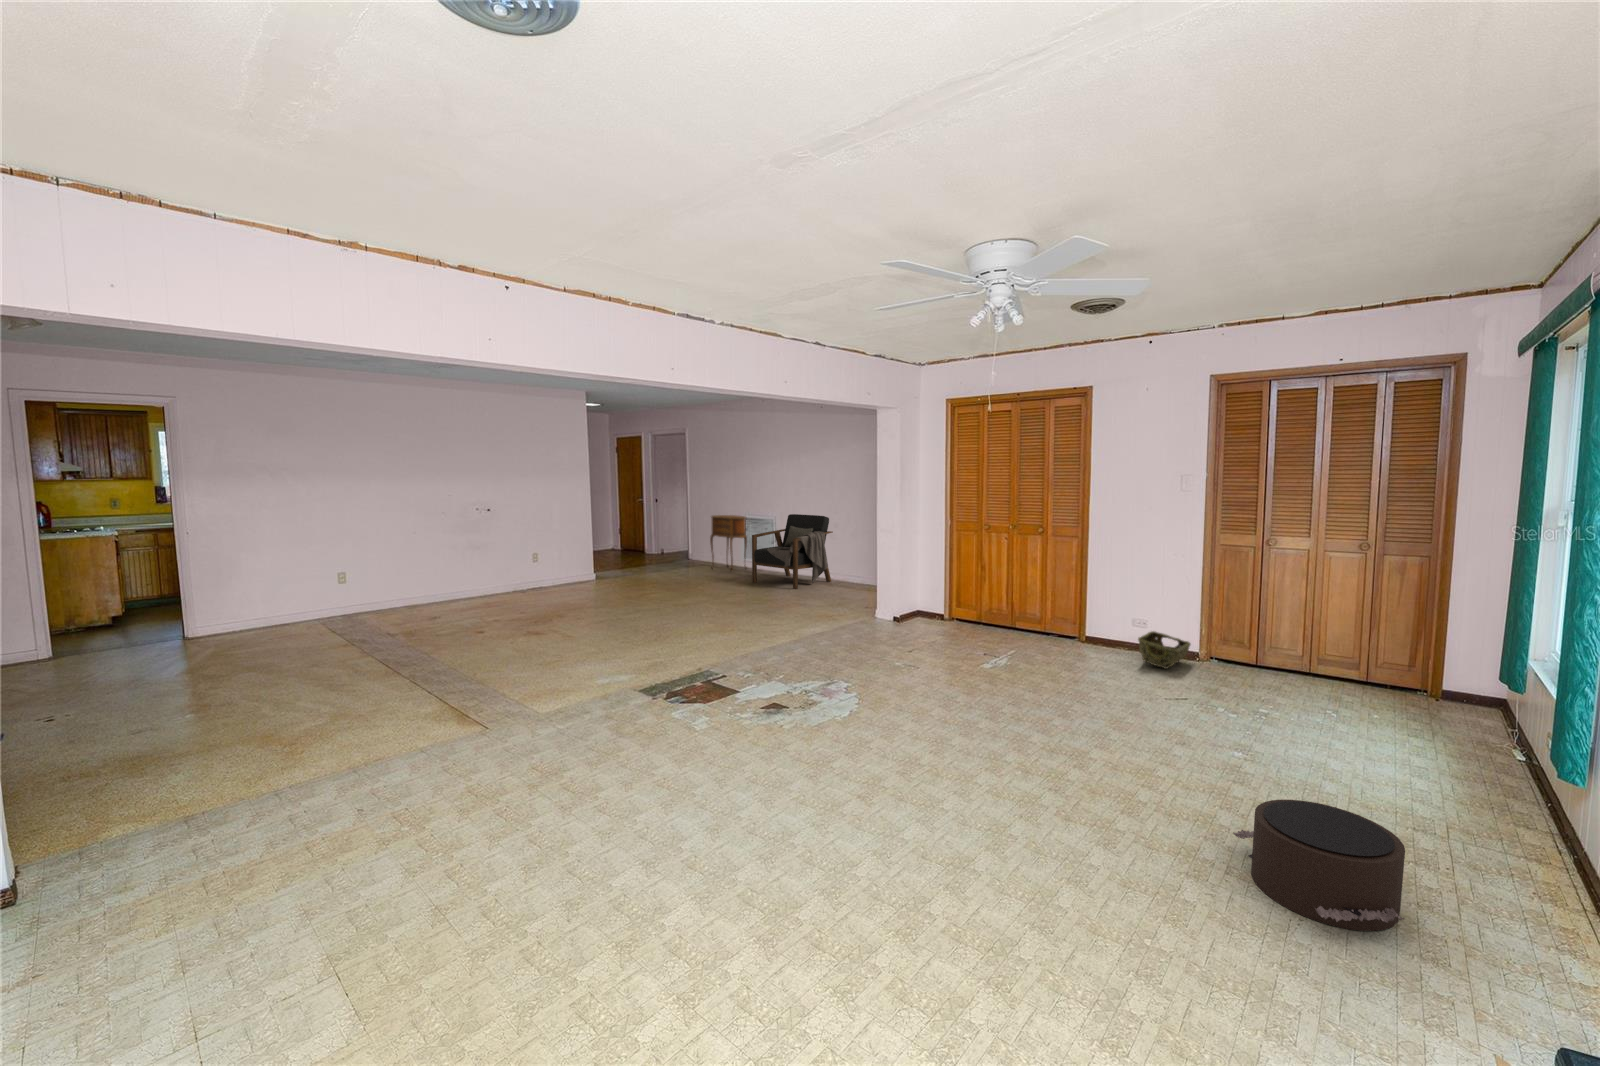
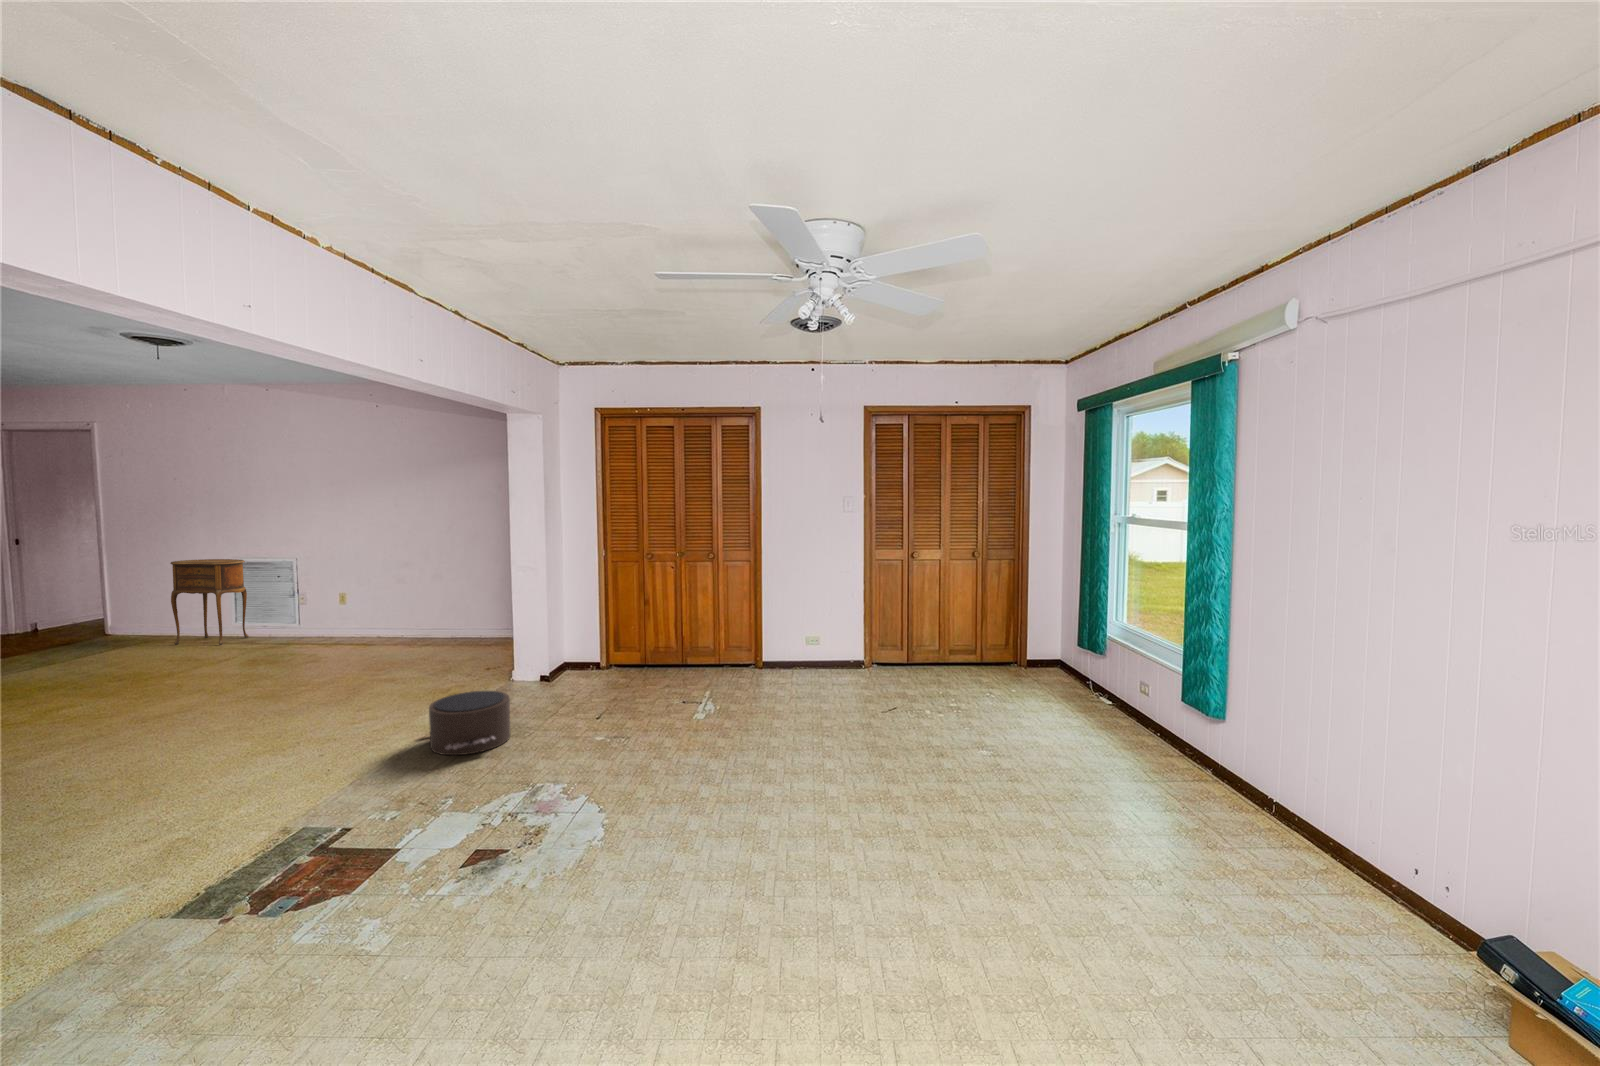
armchair: present [752,514,833,589] -> none [271,553,408,657]
woven basket: present [1138,631,1190,669] -> none [823,646,862,681]
pouf: present [1233,800,1405,931] -> present [429,691,510,755]

